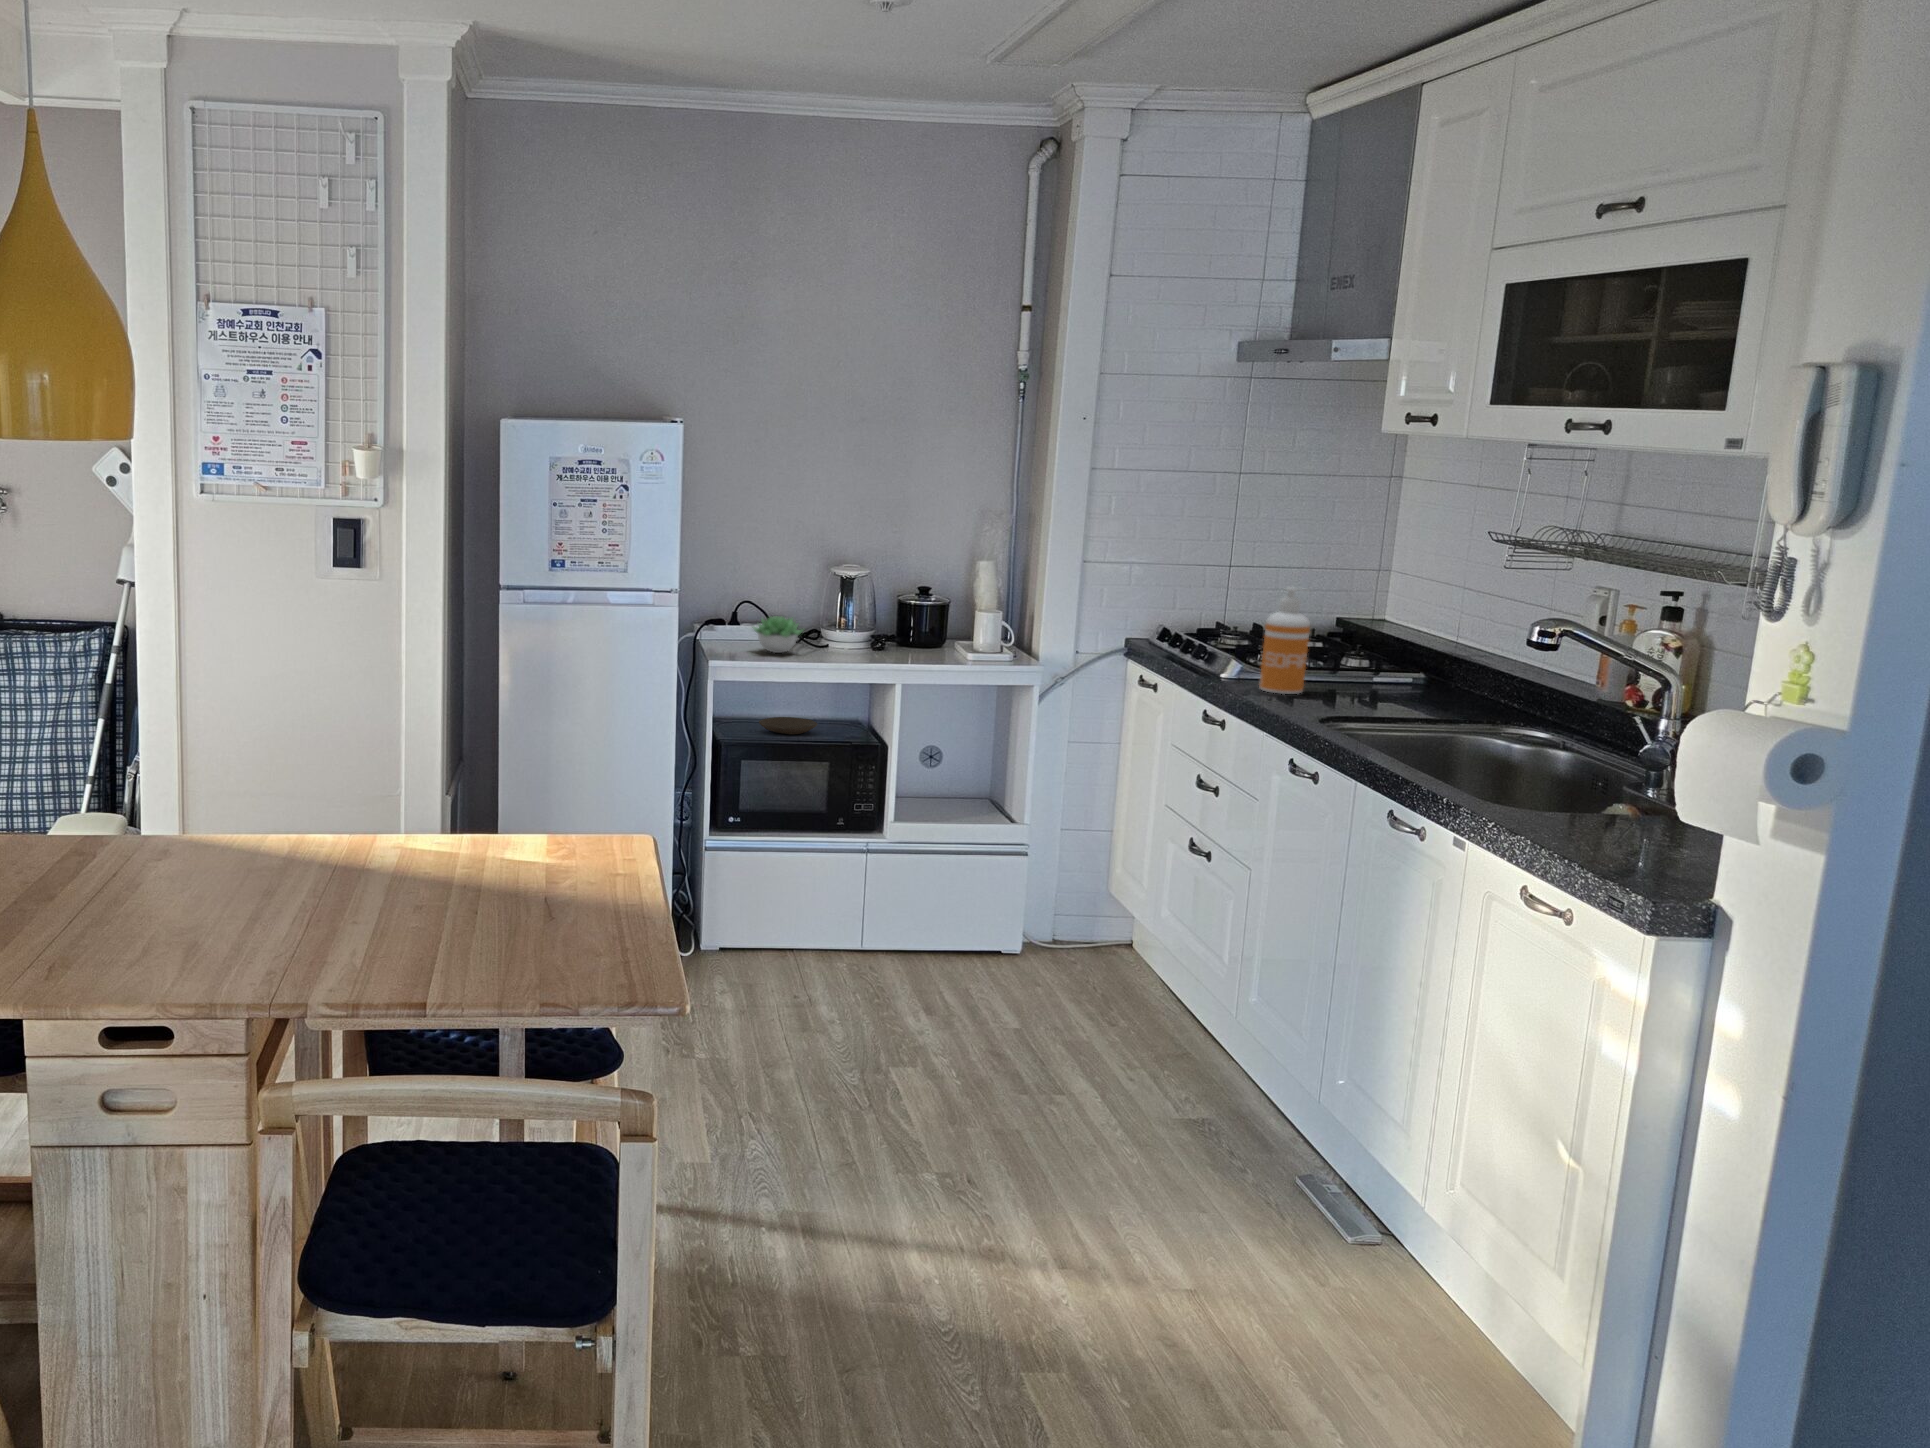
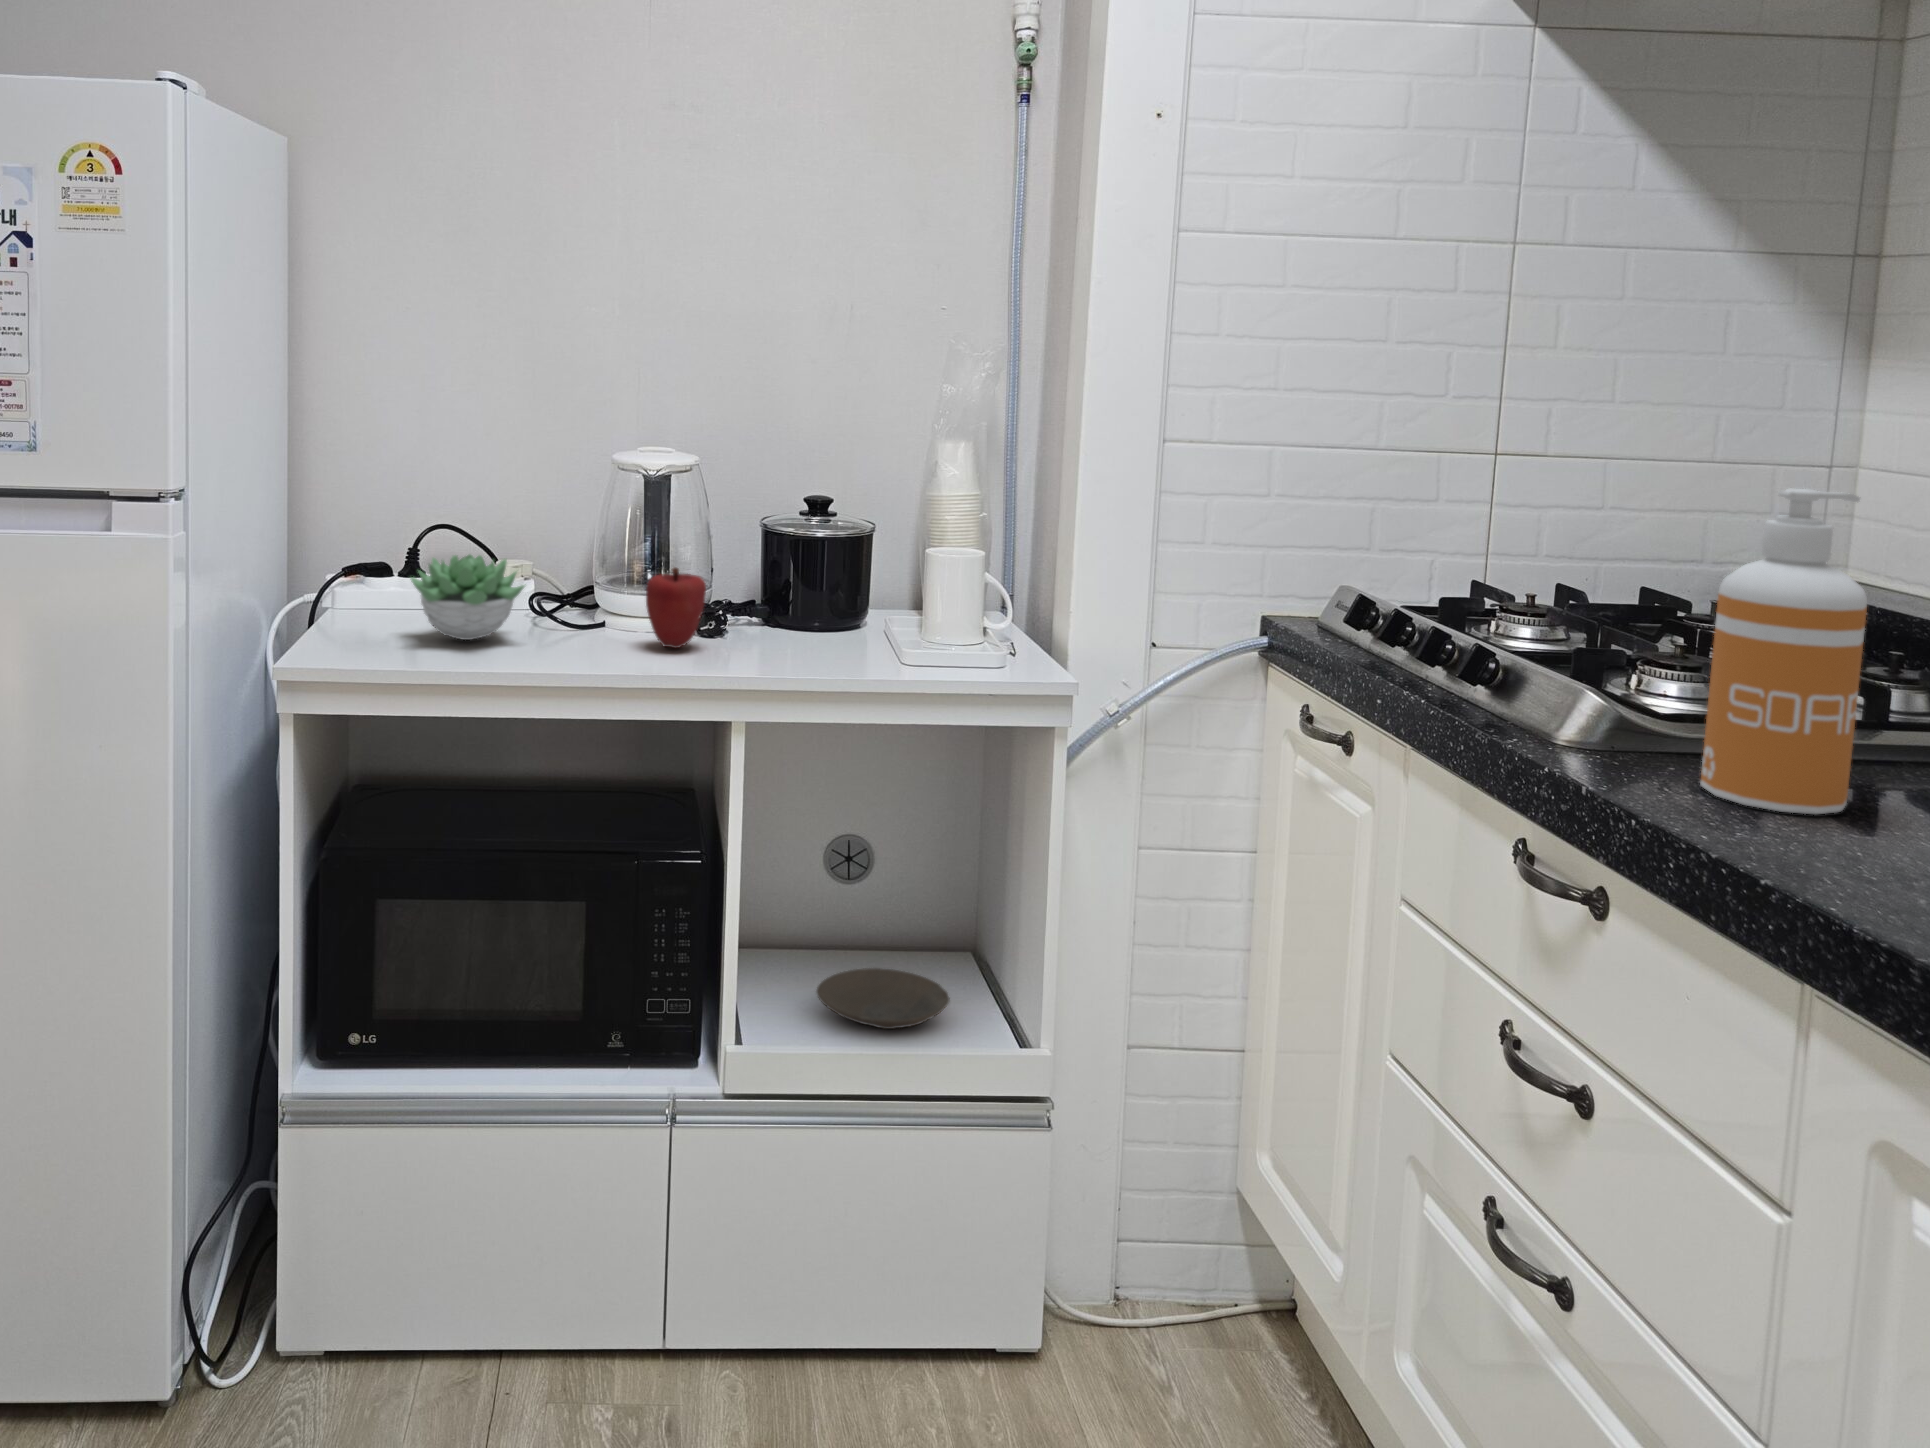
apple: none [855,621,881,656] -> present [646,568,706,648]
plate: present [759,717,817,734] -> present [817,968,950,1029]

